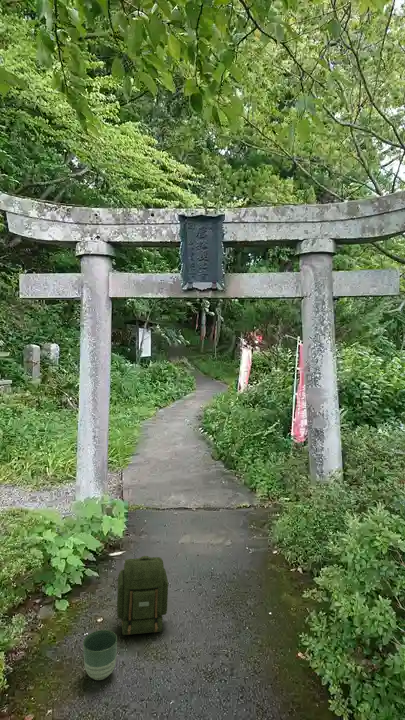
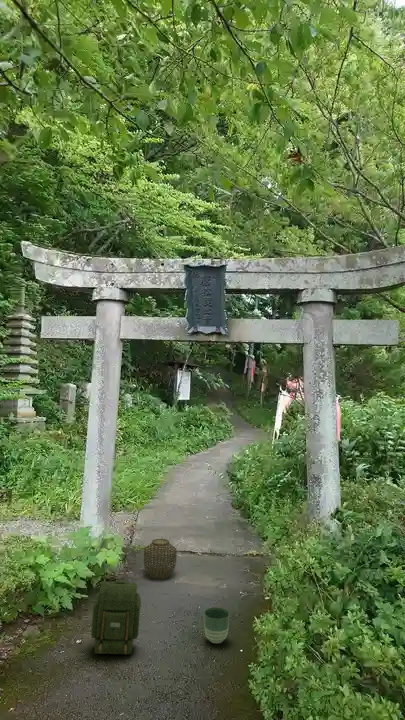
woven basket: none [148,501,181,542] -> present [144,539,177,579]
planter: present [83,630,117,680] -> present [204,607,230,643]

